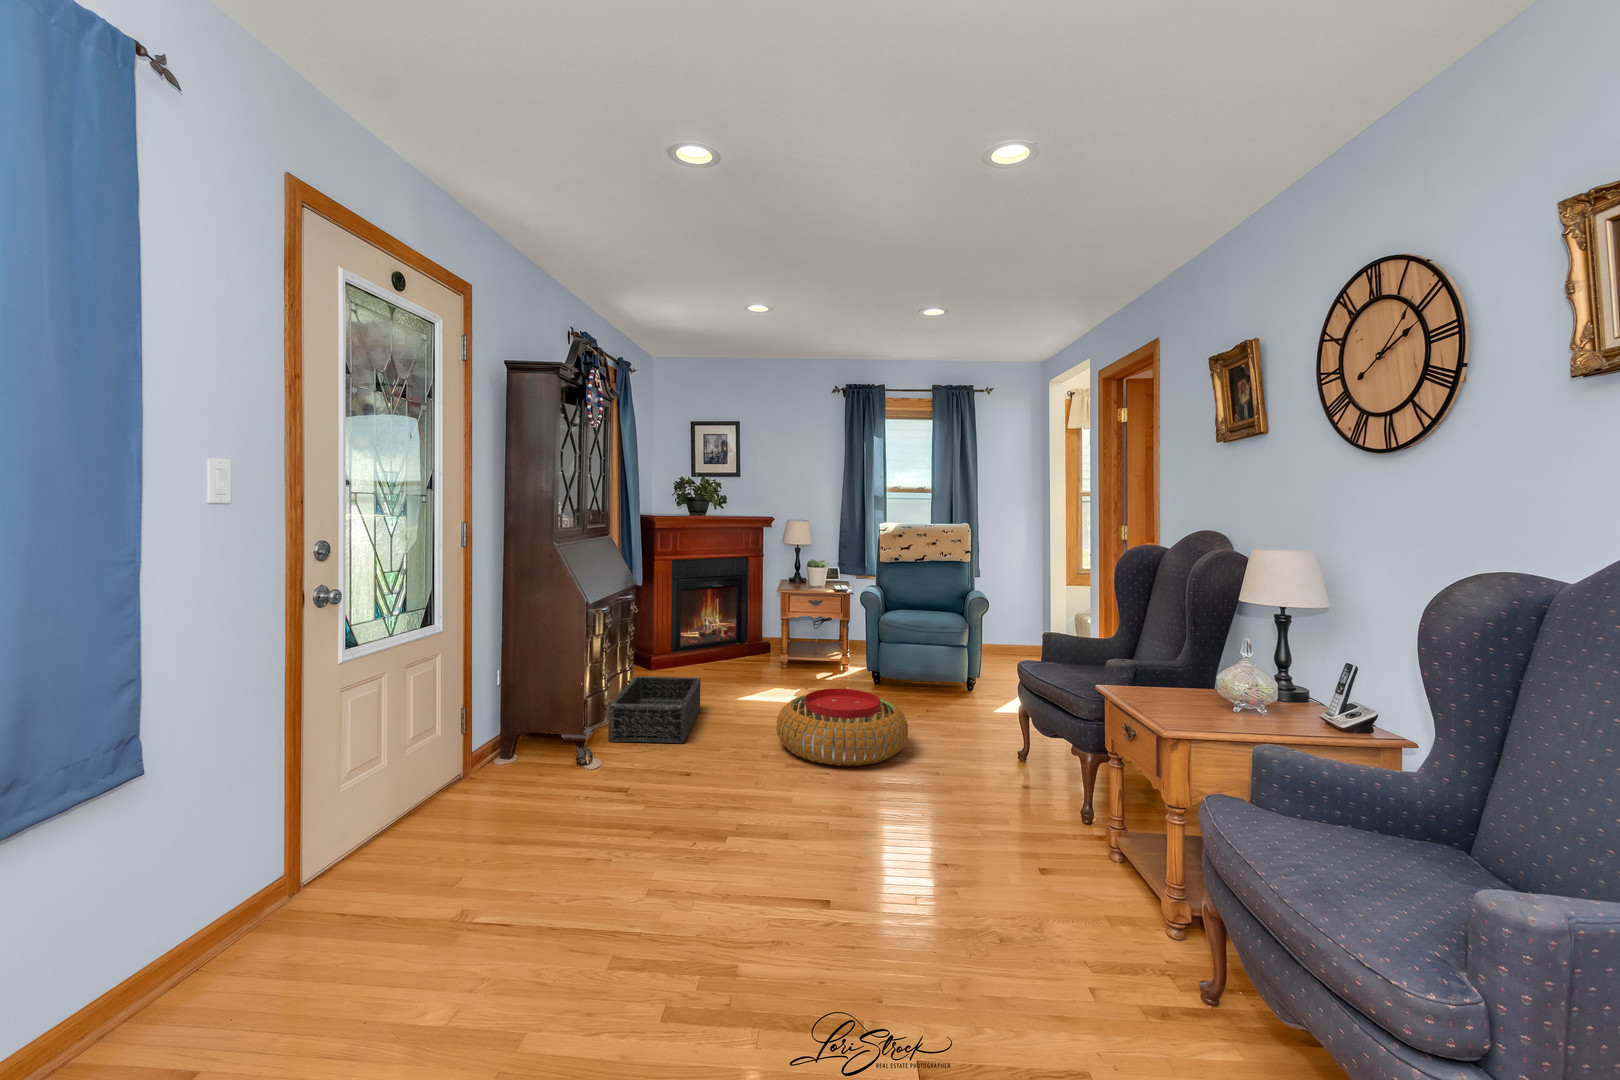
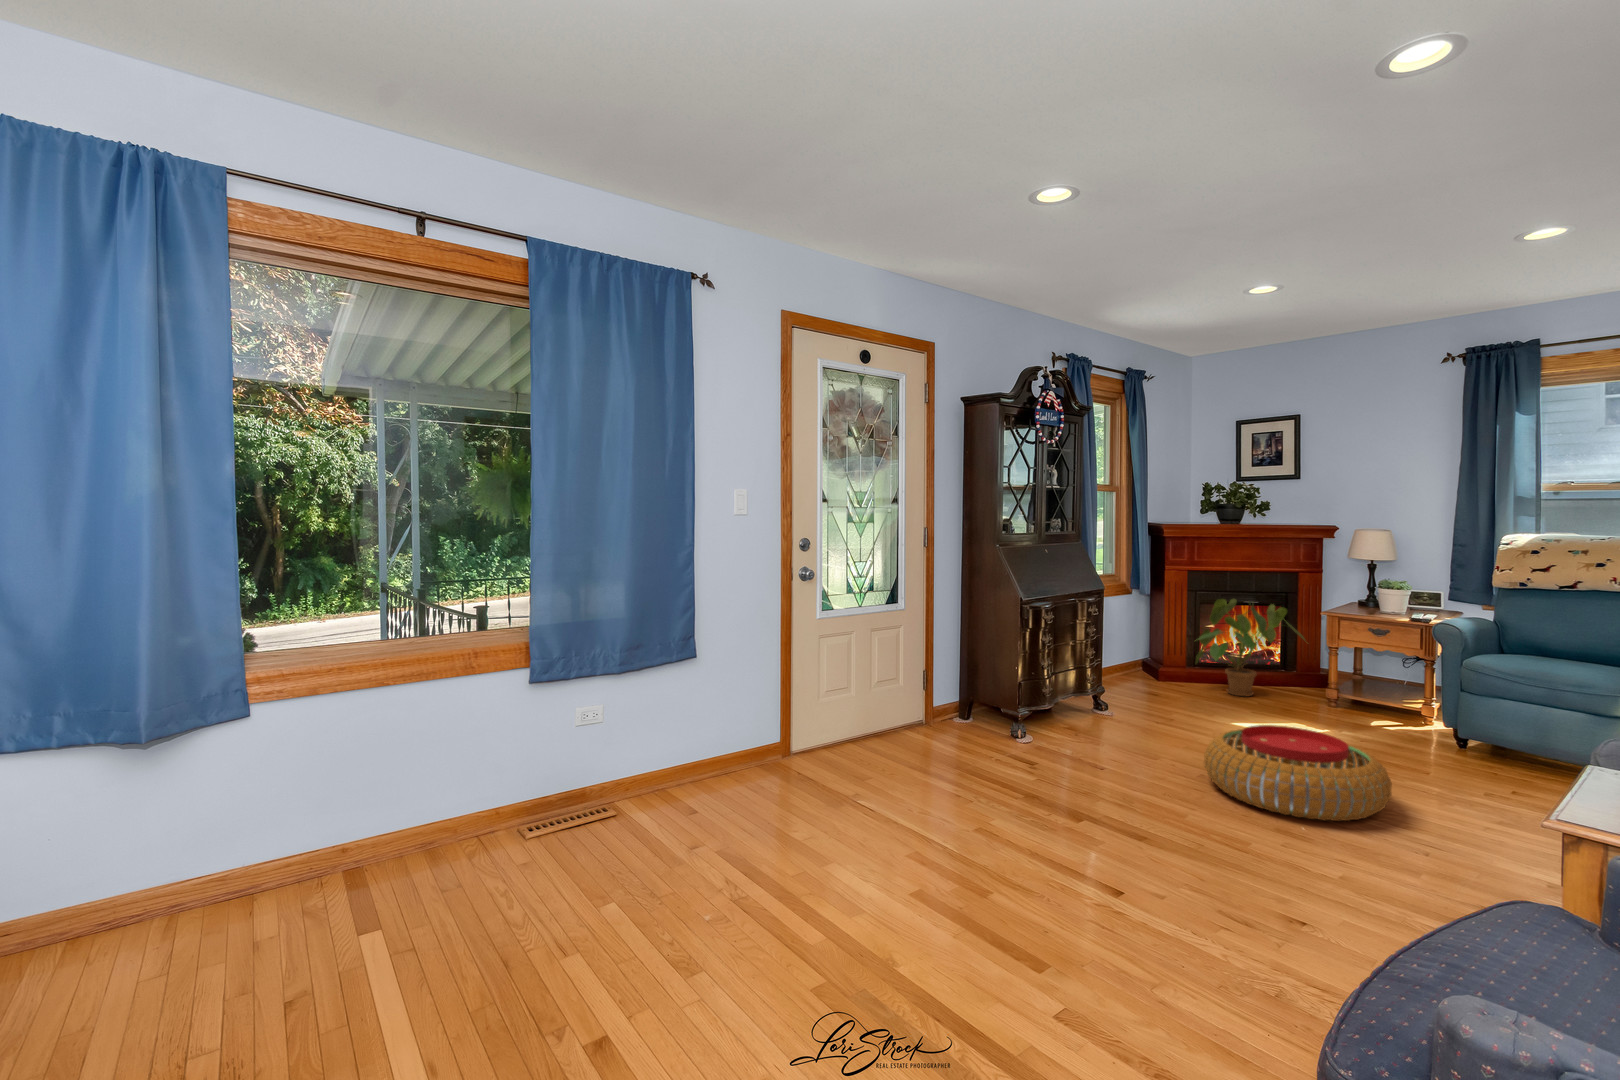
house plant: none [685,580,768,665] -> present [1196,599,1304,696]
basket: present [608,676,701,743] -> none [1043,682,1161,748]

